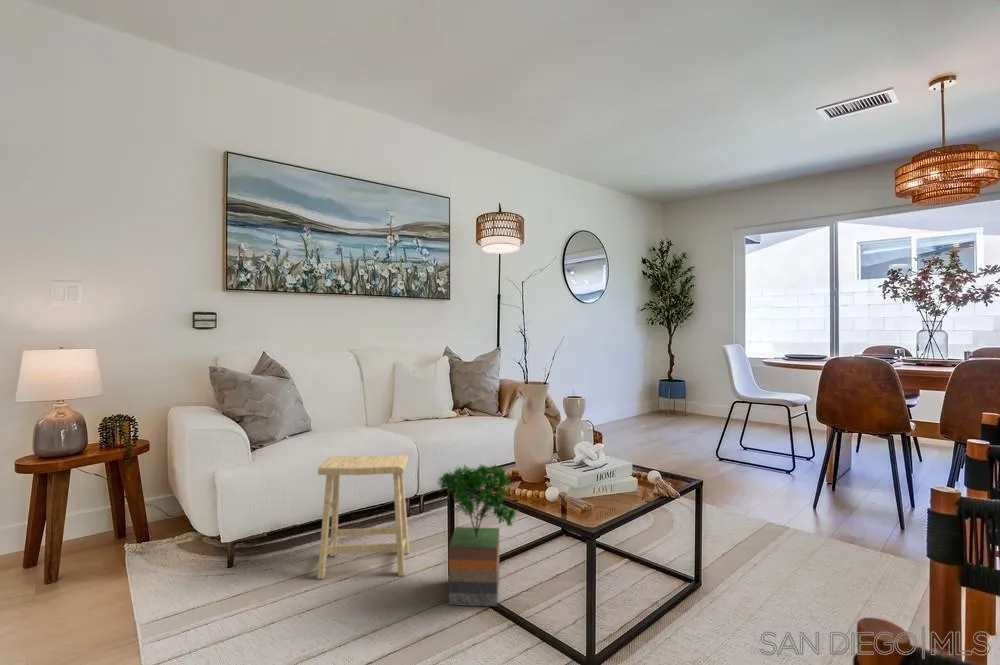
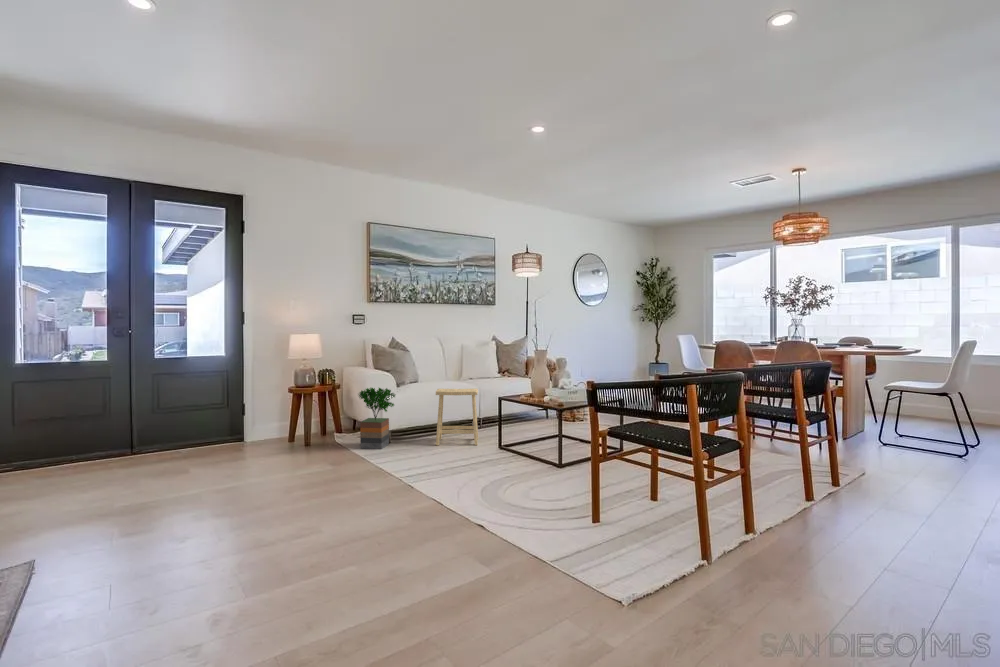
potted tree: present [439,465,518,606] -> present [359,388,395,449]

